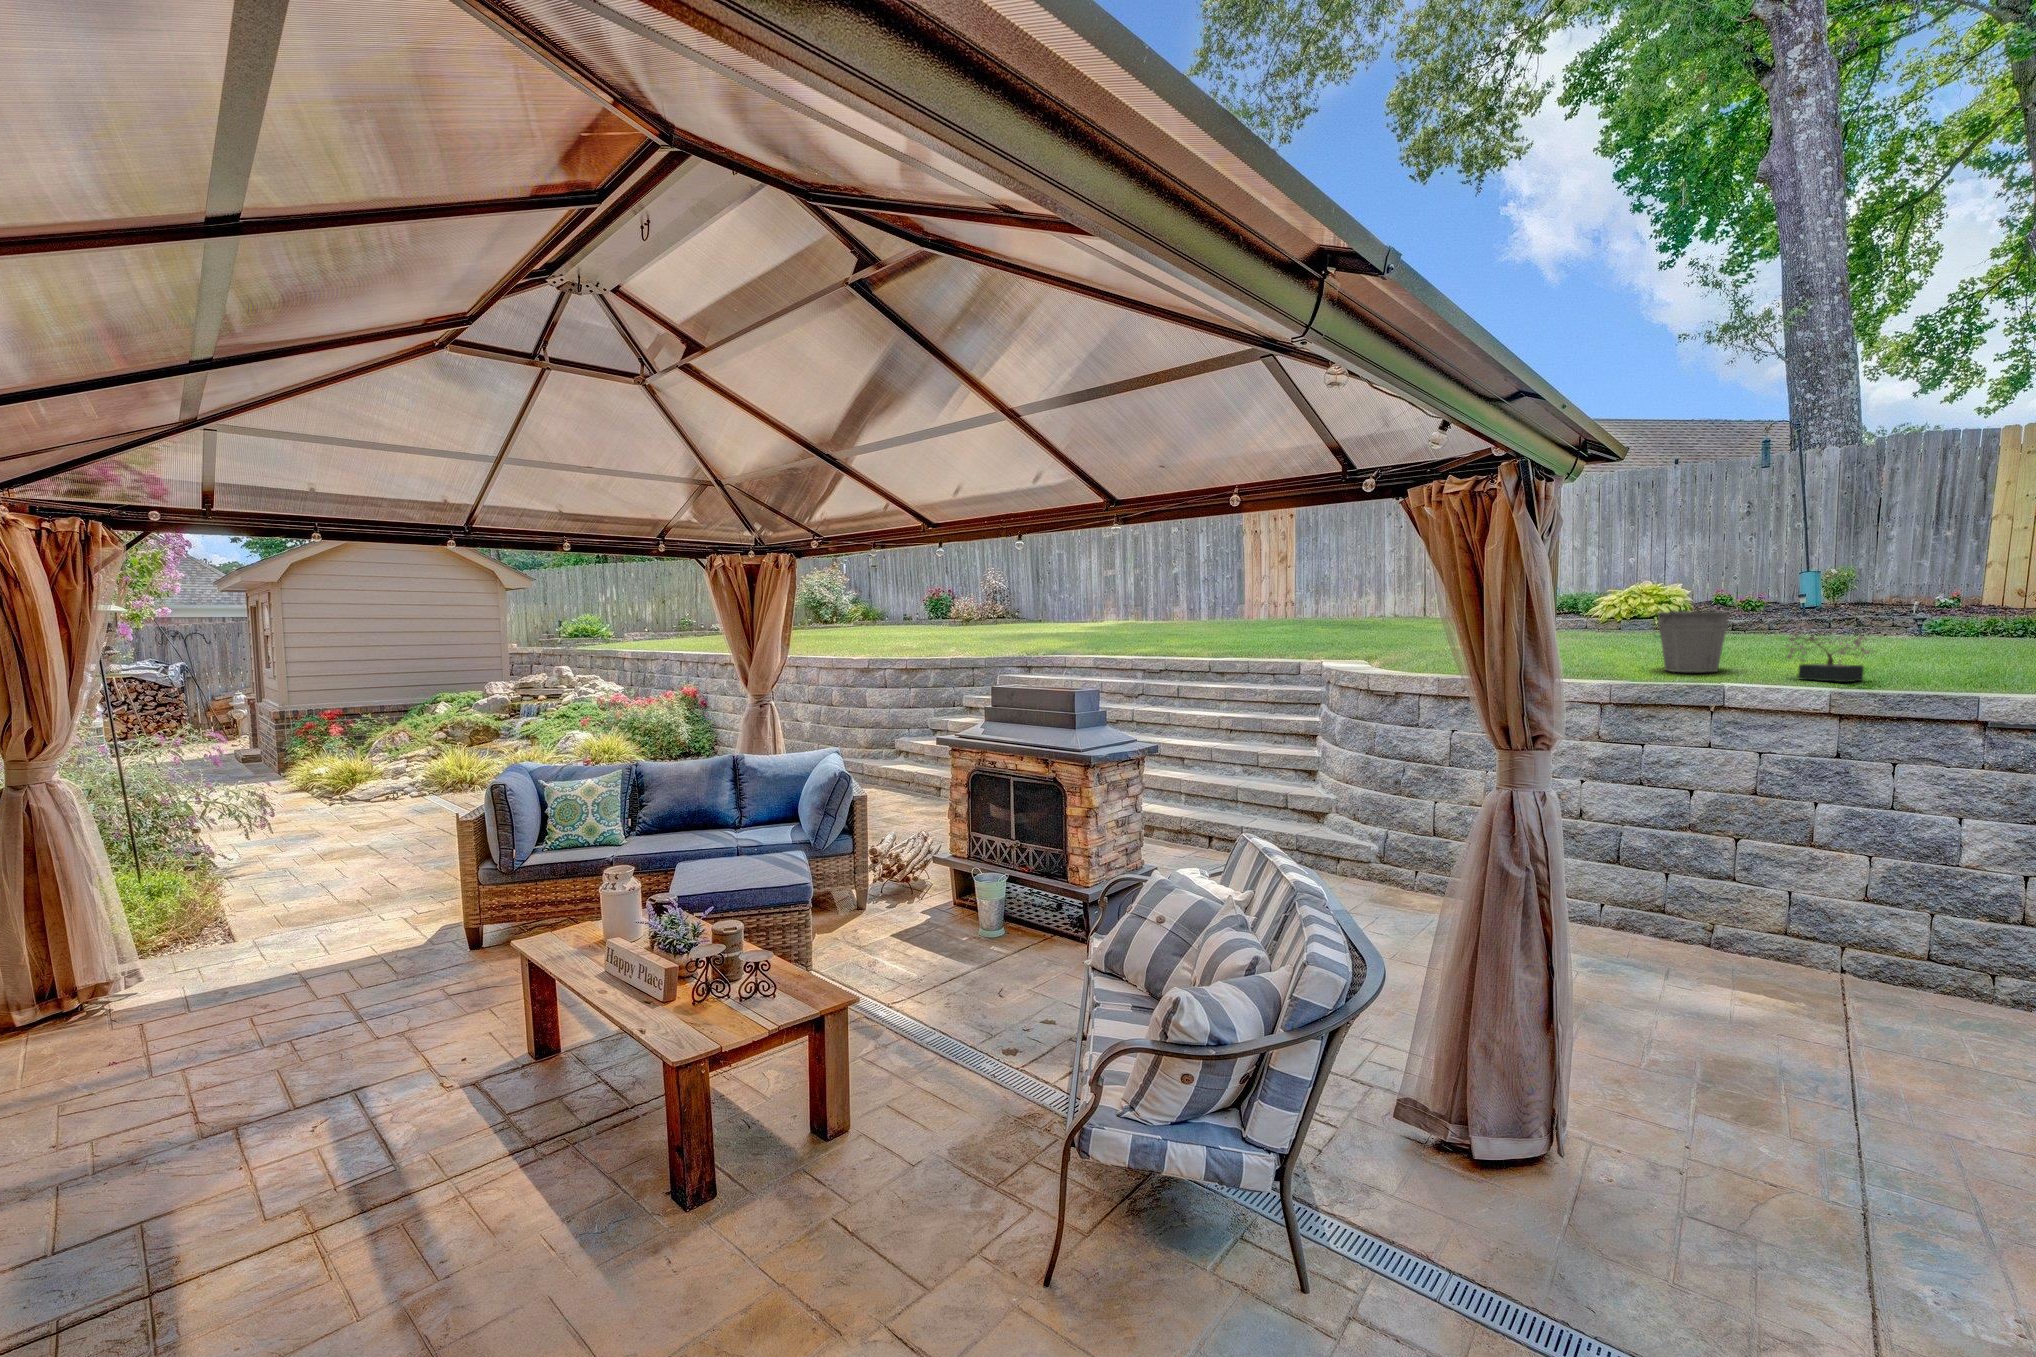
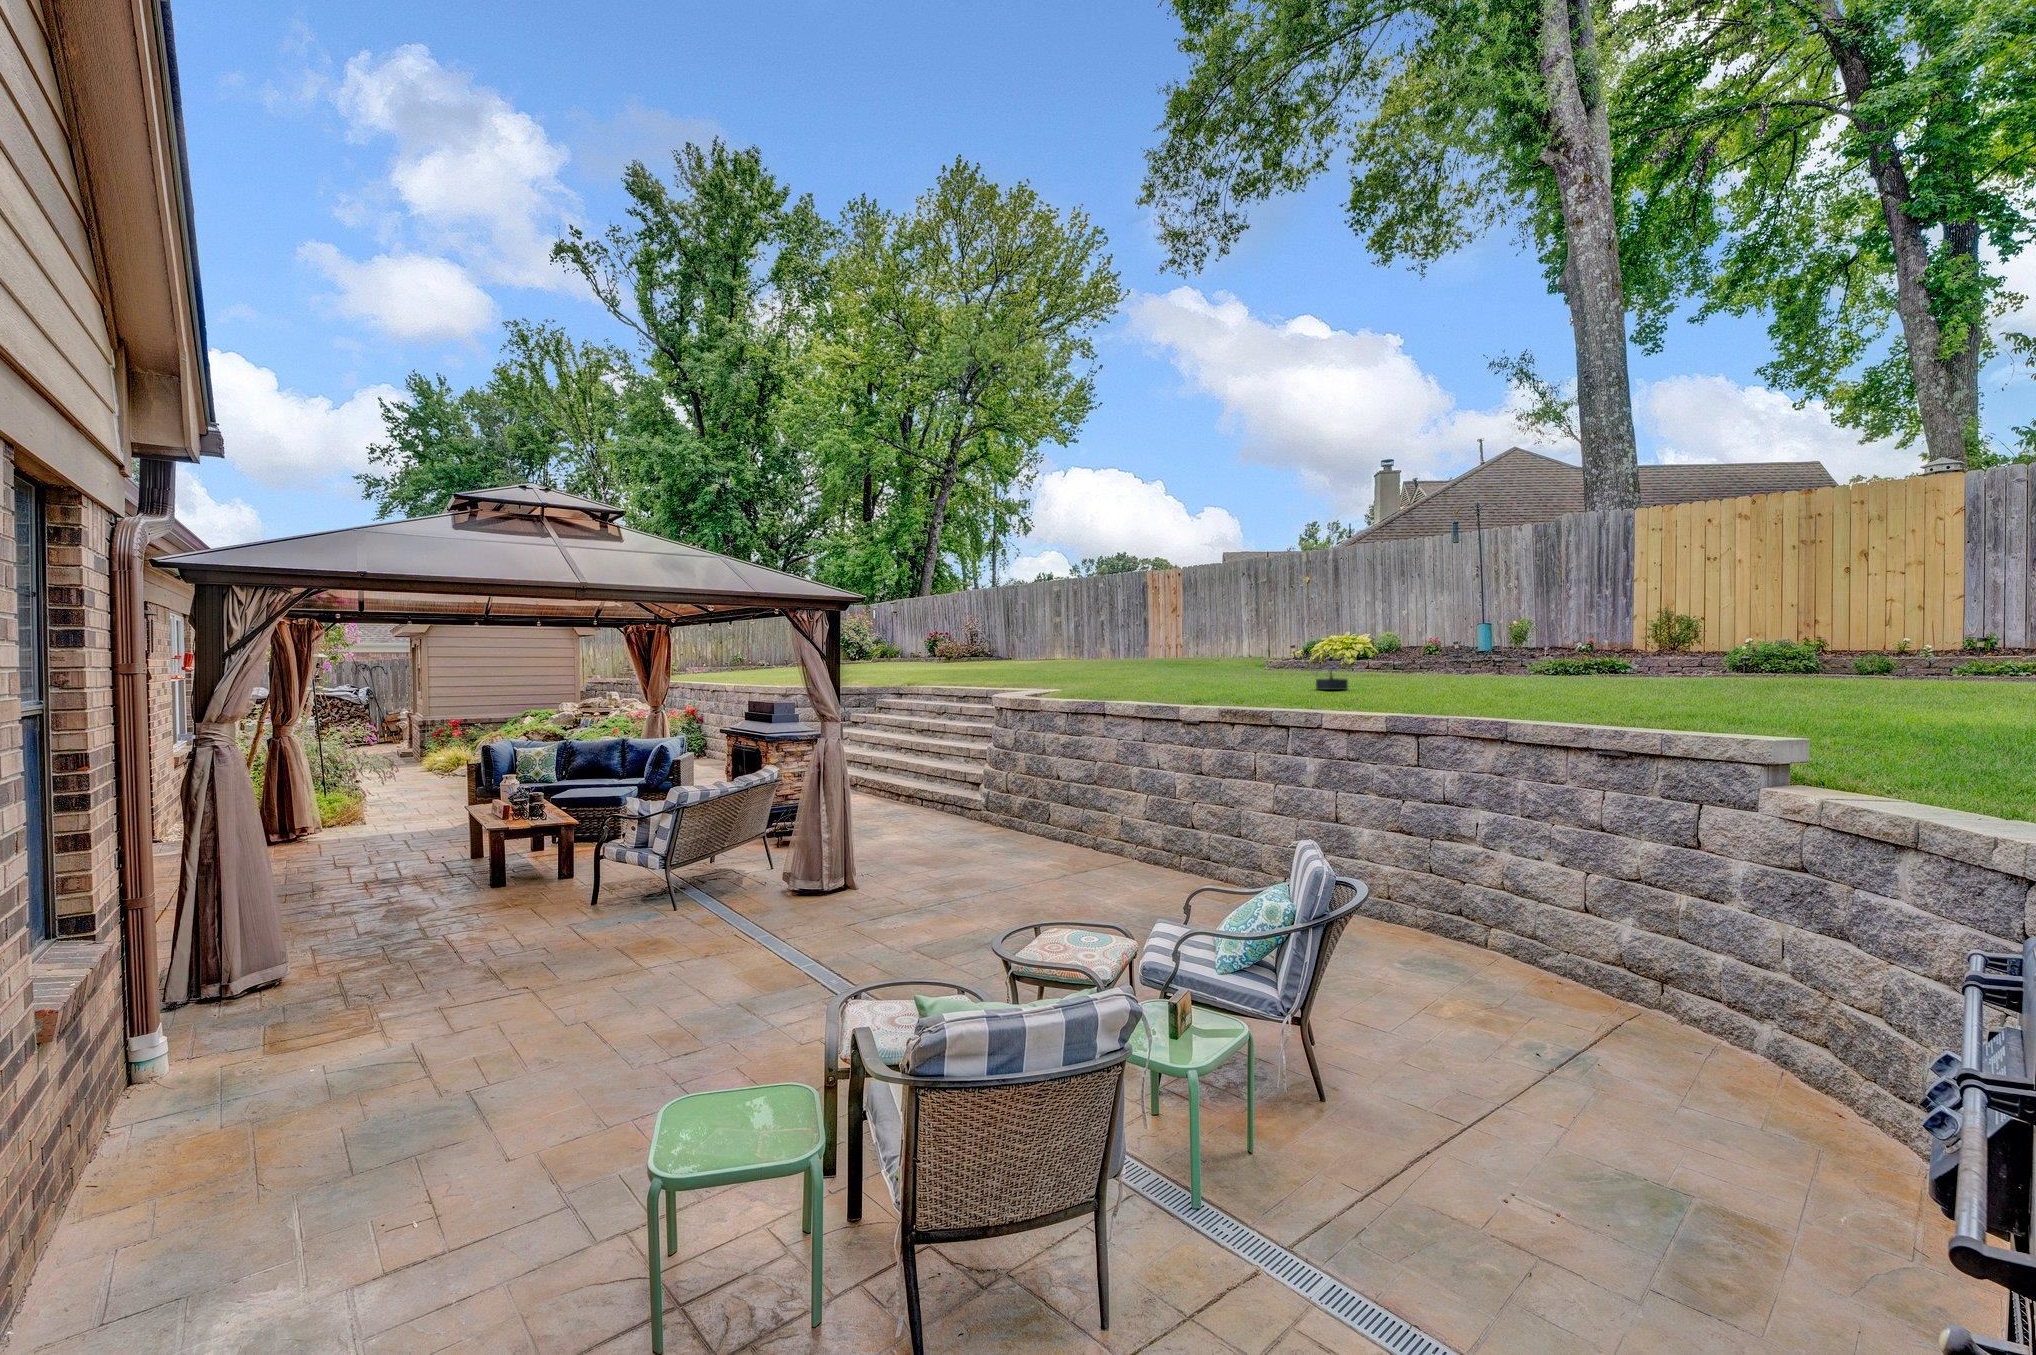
bucket: present [1658,609,1730,672] -> none [1253,640,1301,687]

